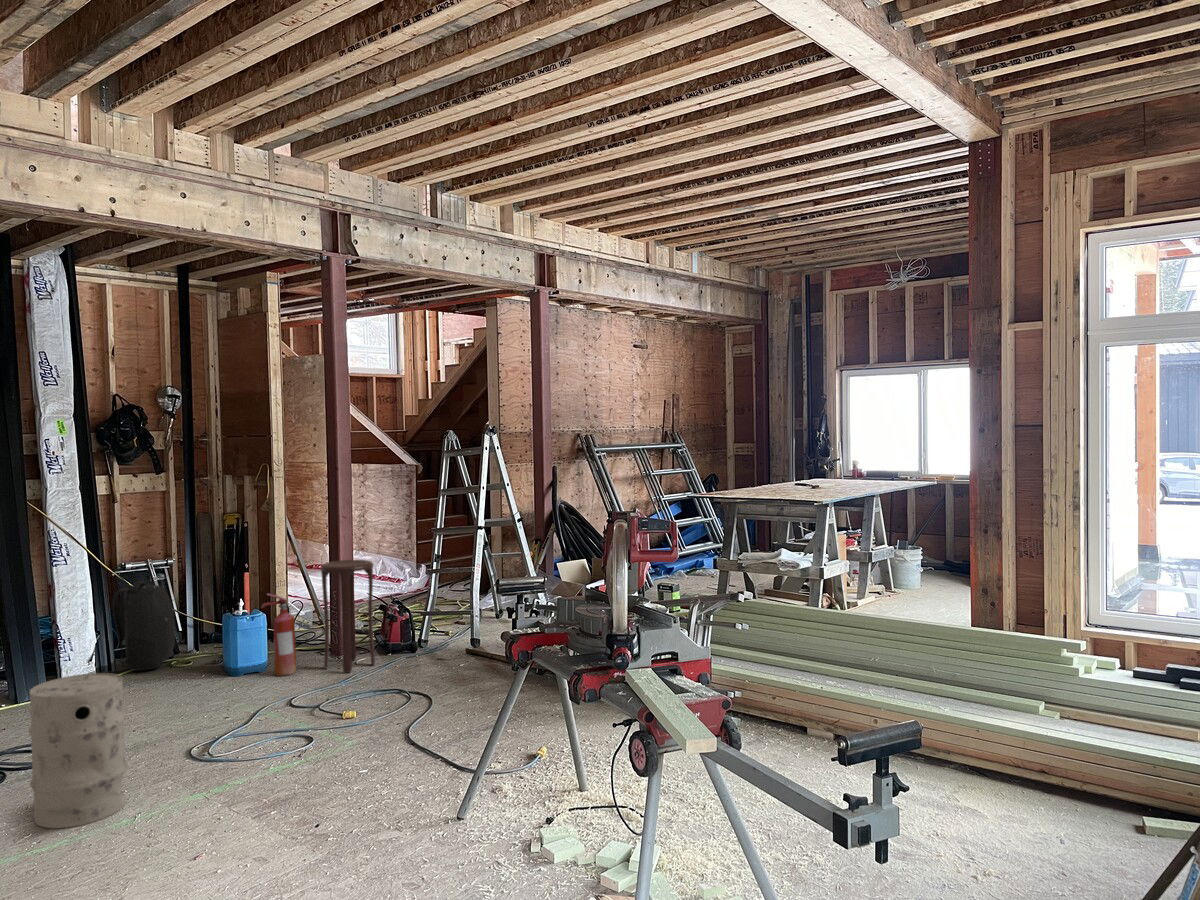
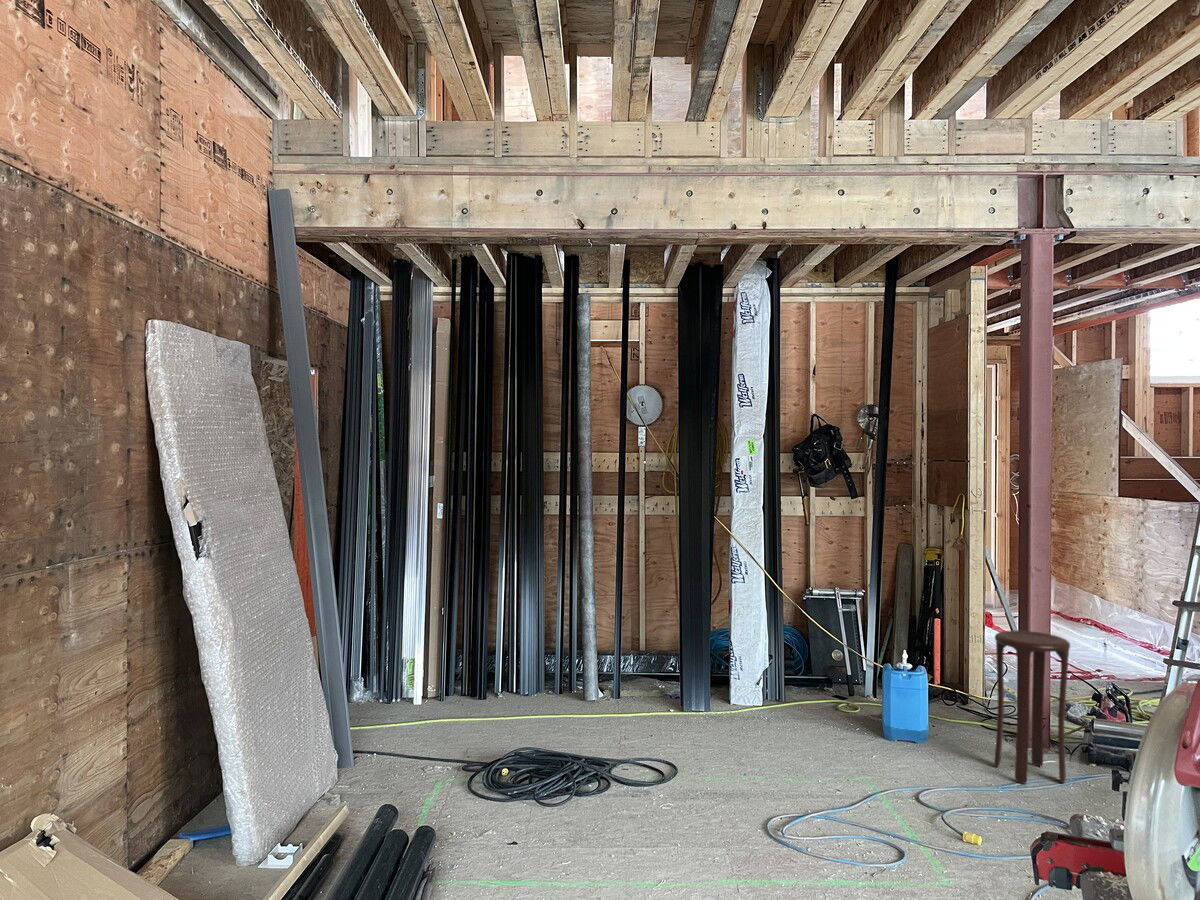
backpack: present [107,581,175,673] -> none [776,610,845,706]
fire extinguisher: present [261,593,296,676] -> none [918,654,958,762]
trash can: present [29,673,128,828] -> none [601,710,691,879]

